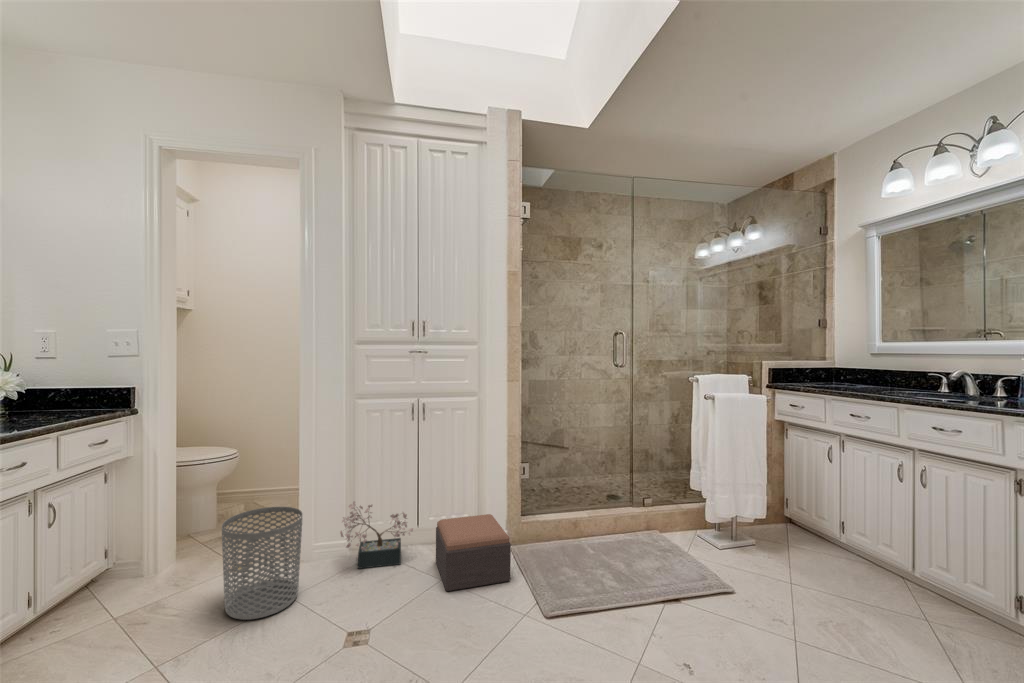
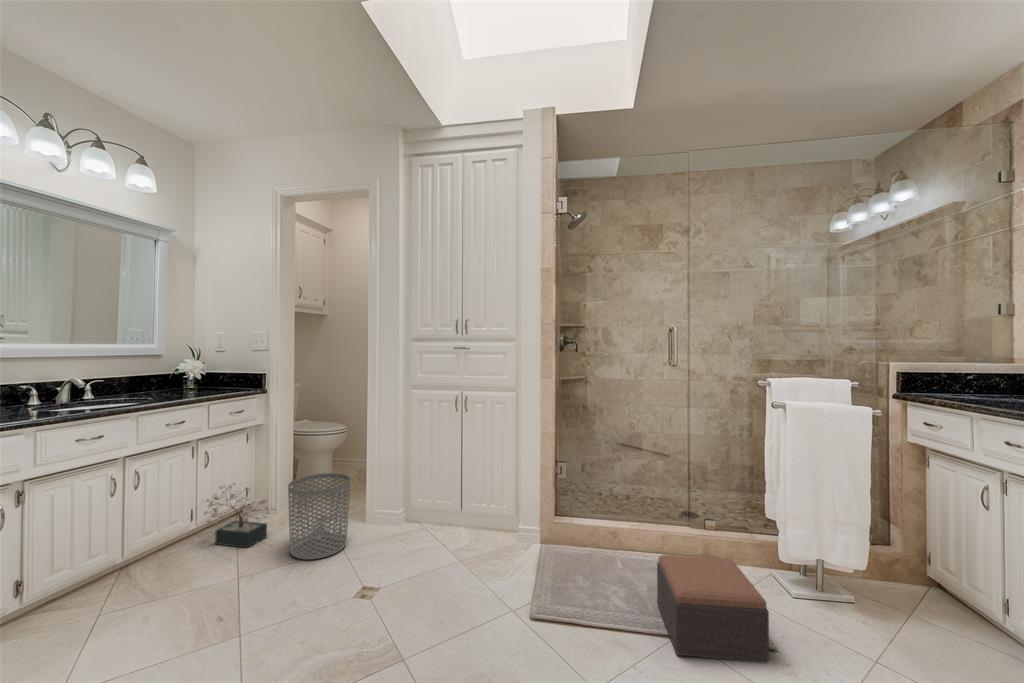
decorative plant: present [340,502,413,569] -> present [202,483,274,548]
footstool: present [436,514,511,591] -> present [657,555,769,663]

